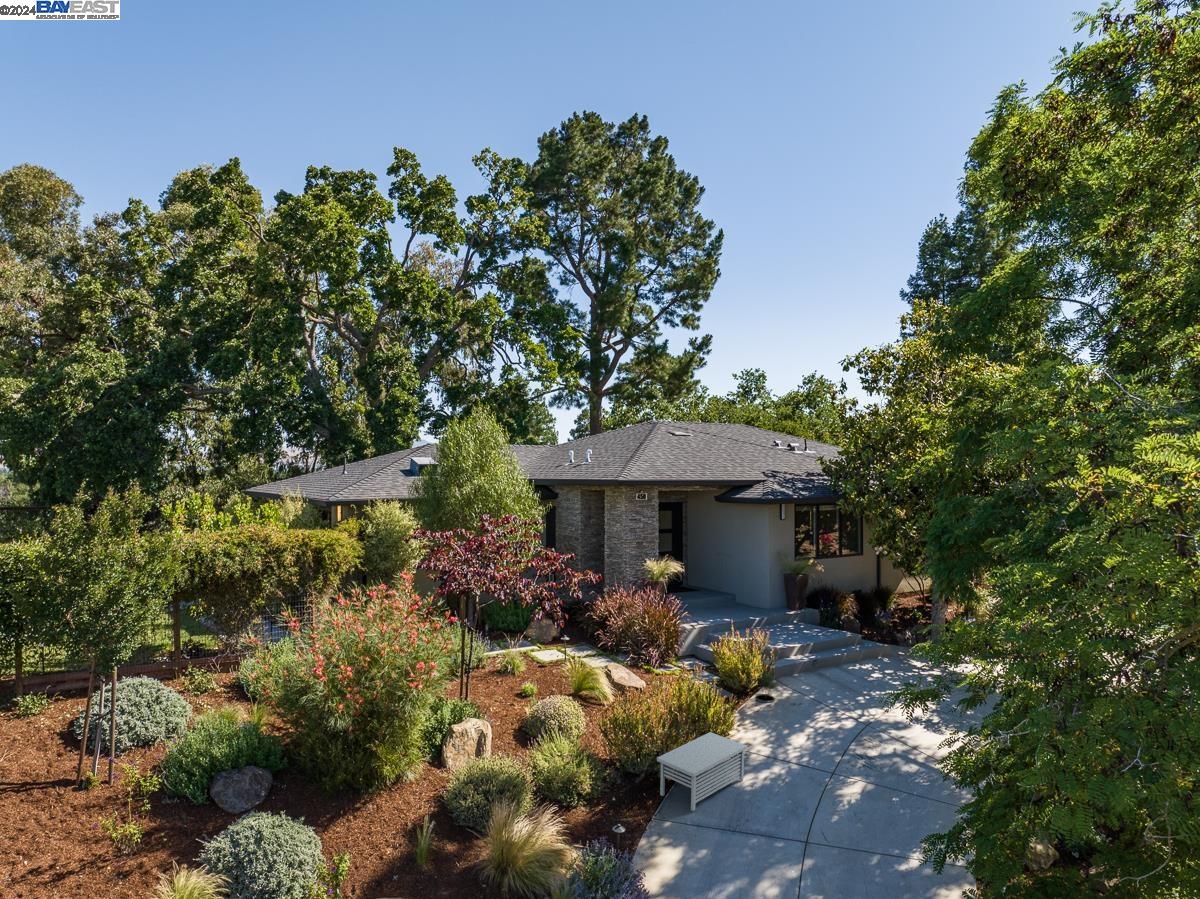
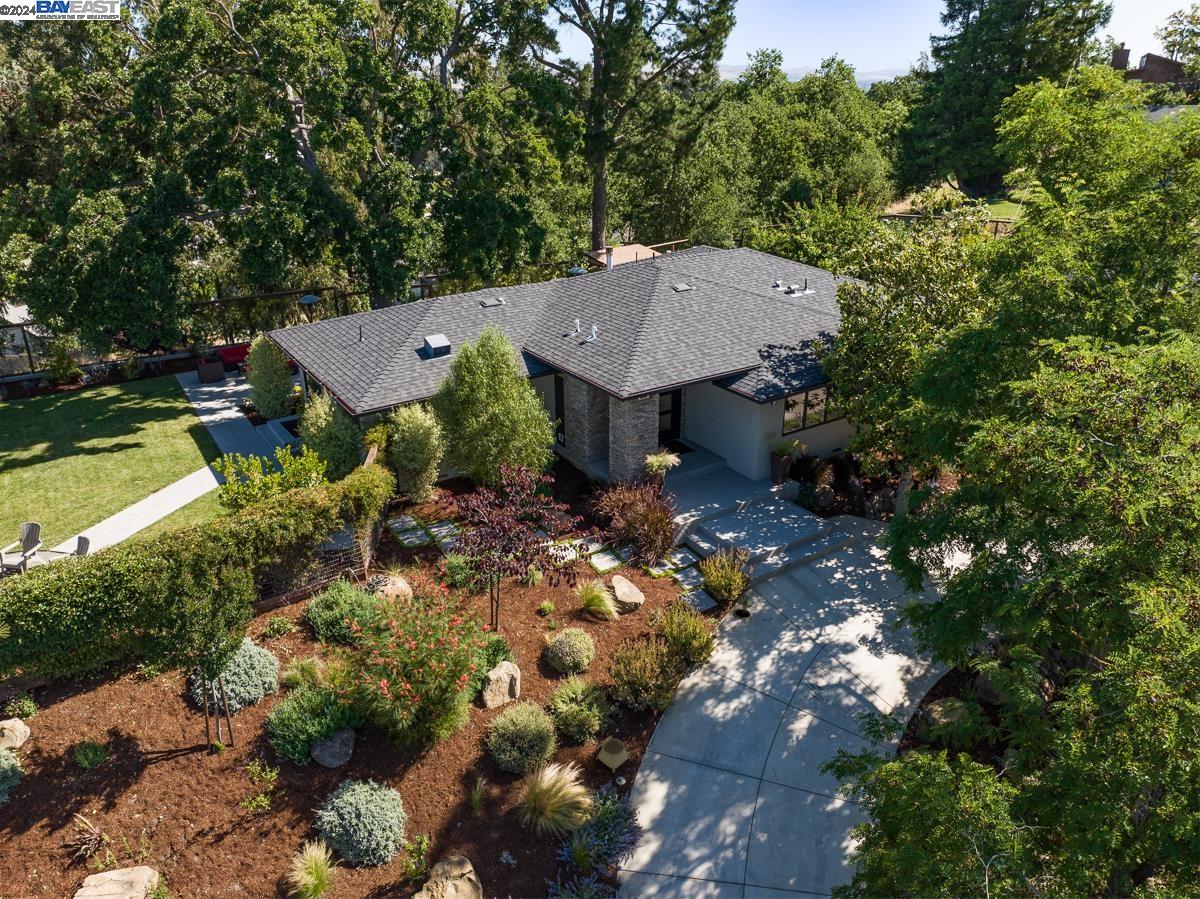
storage bench: present [657,732,746,811] -> none [649,674,721,748]
basket: none [583,792,634,834] -> present [593,737,630,772]

